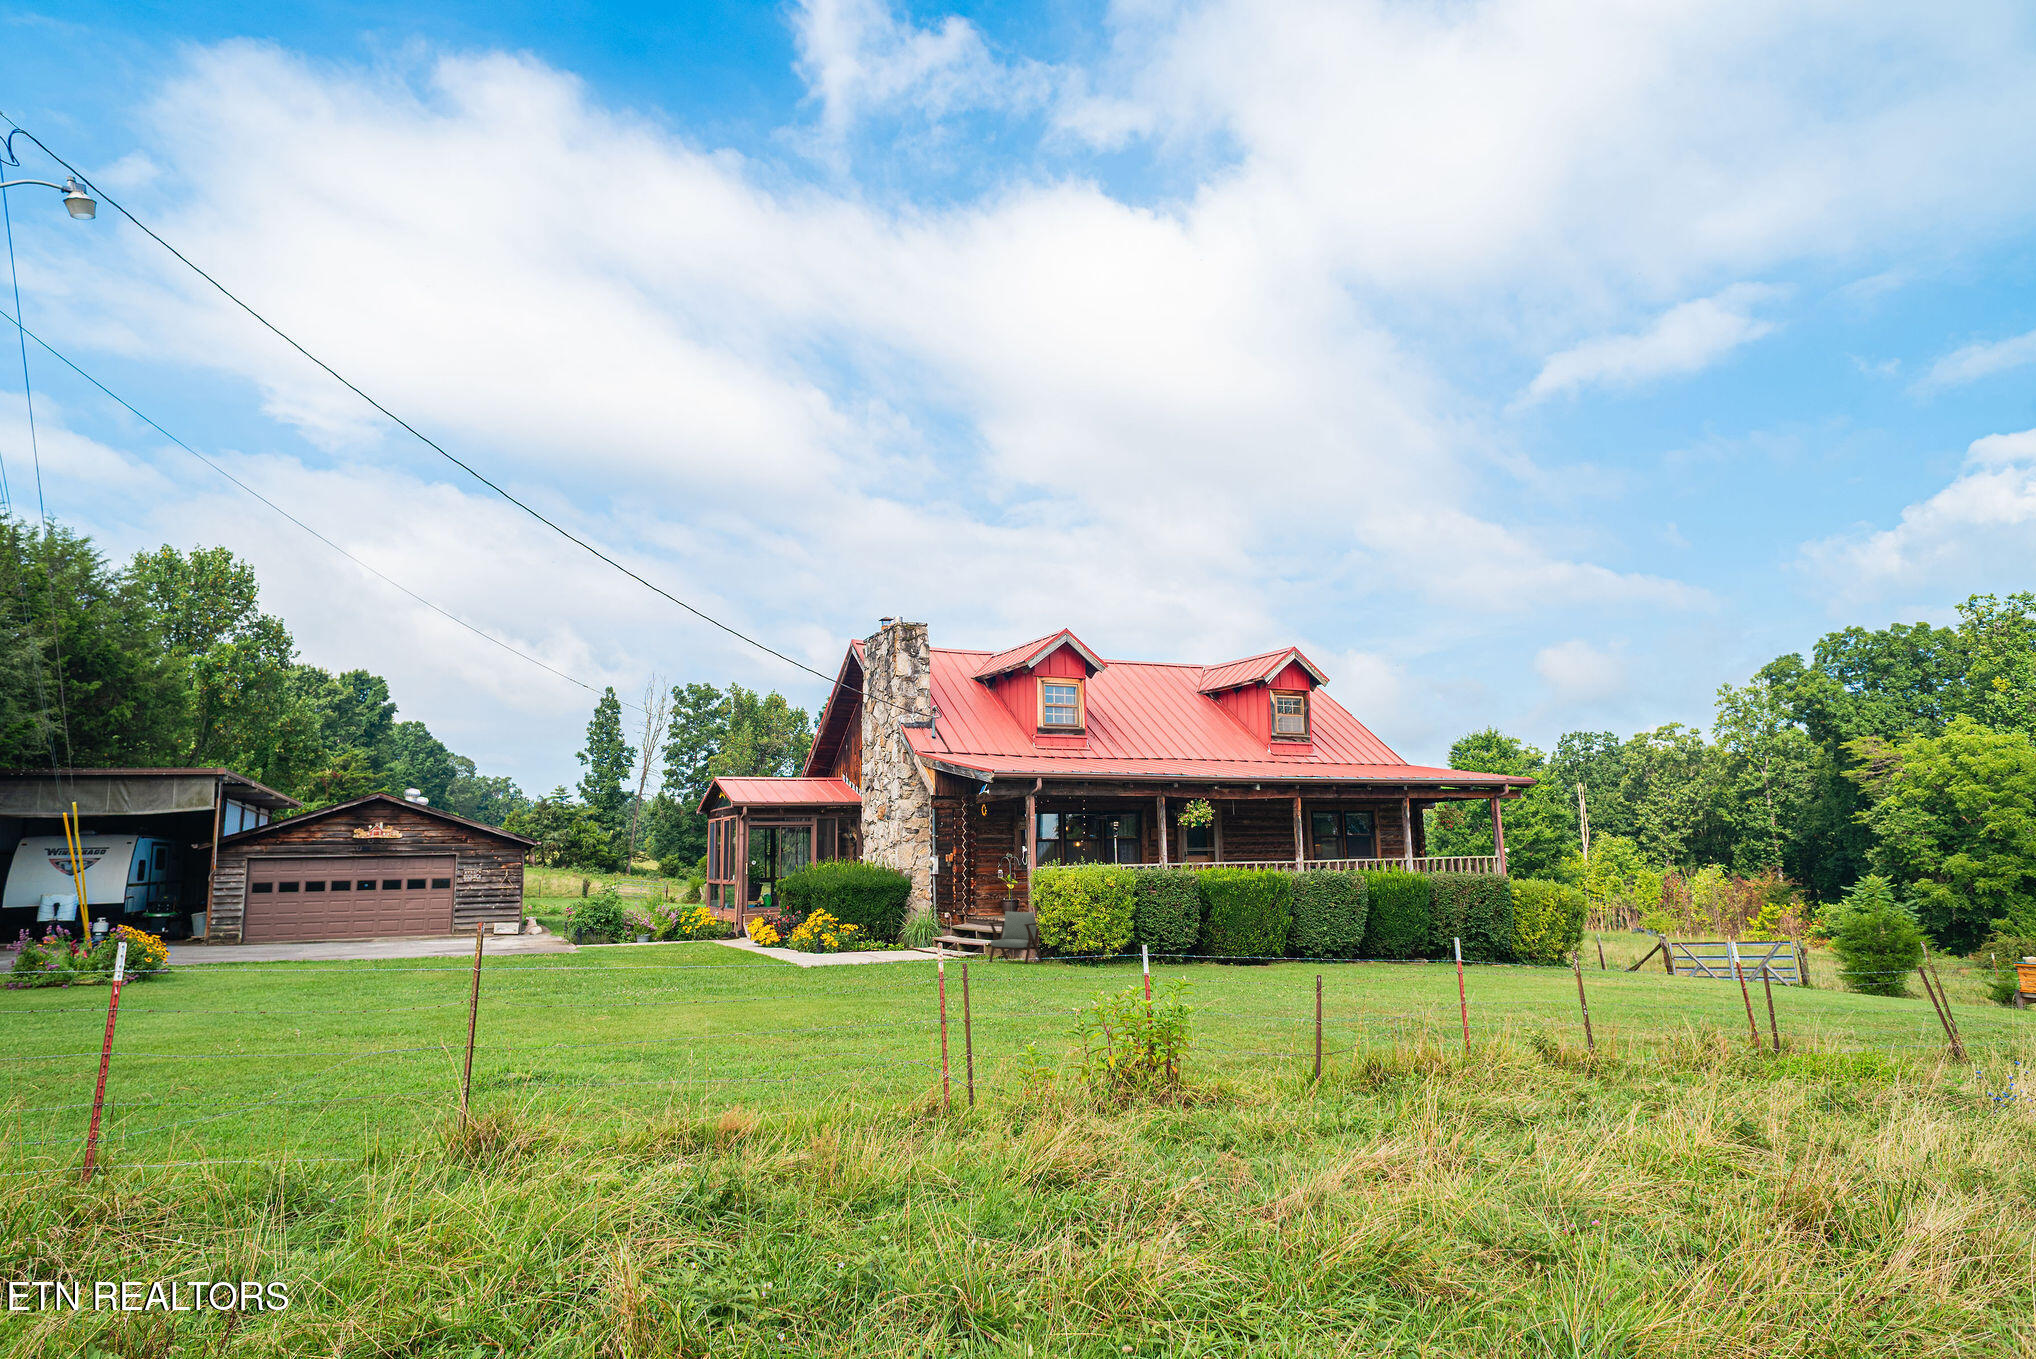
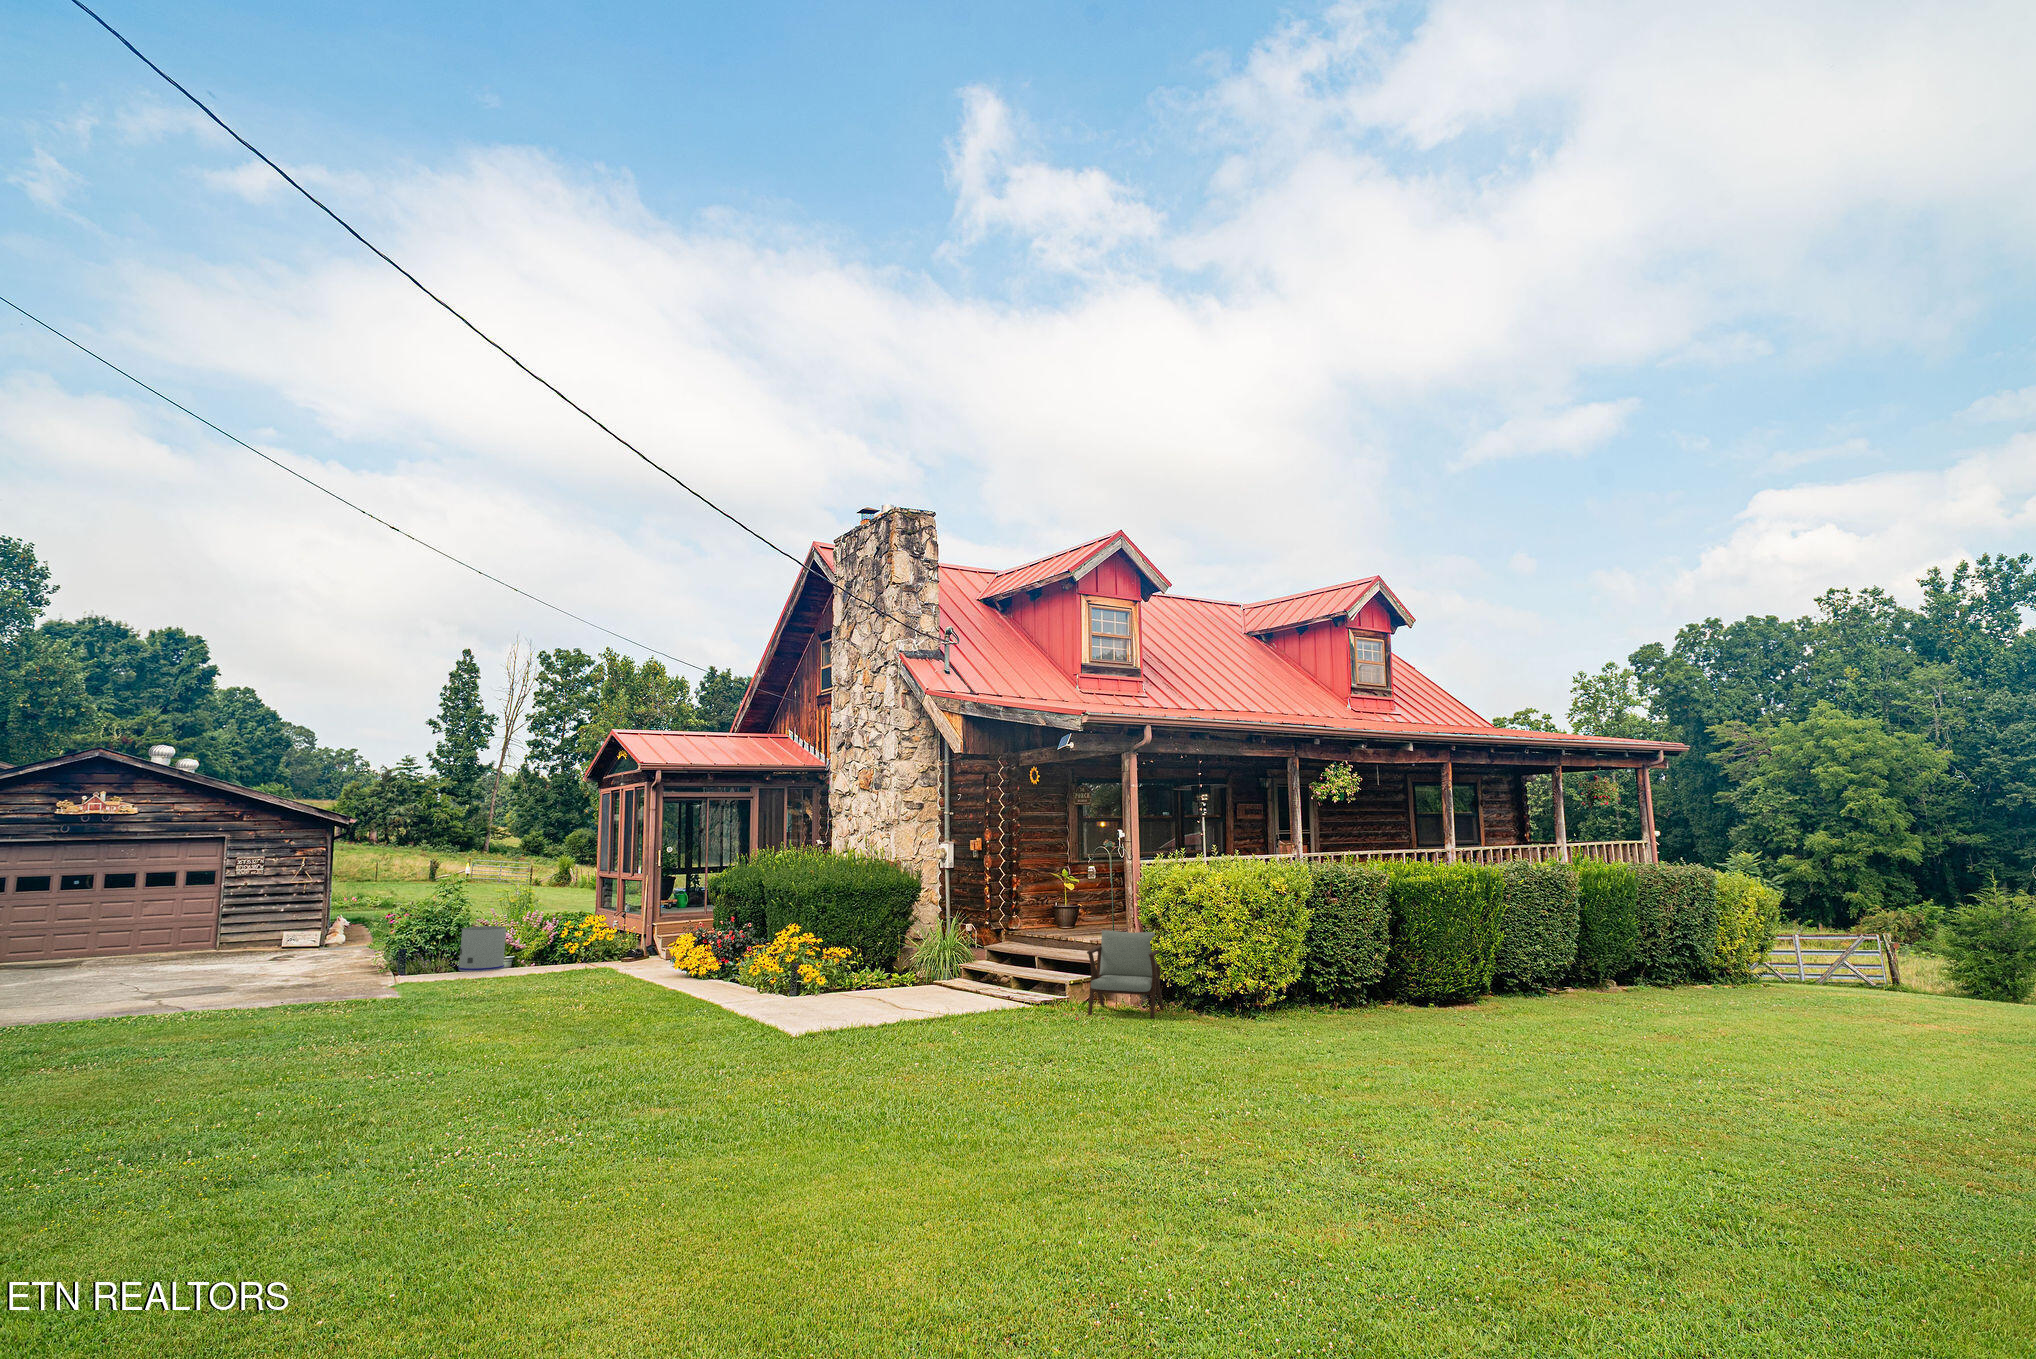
trash can: none [615,914,646,944] -> present [458,926,506,972]

